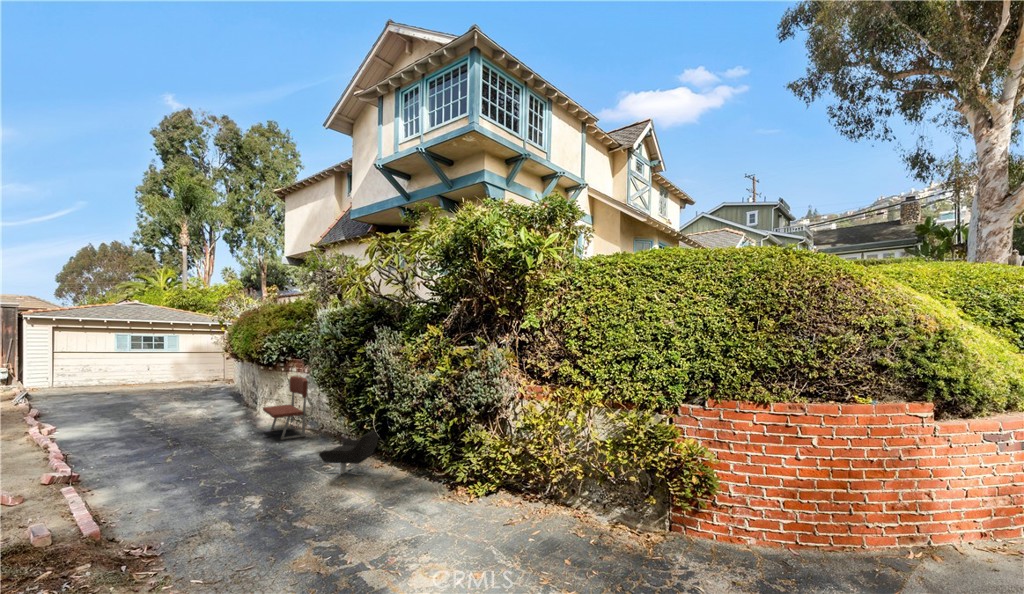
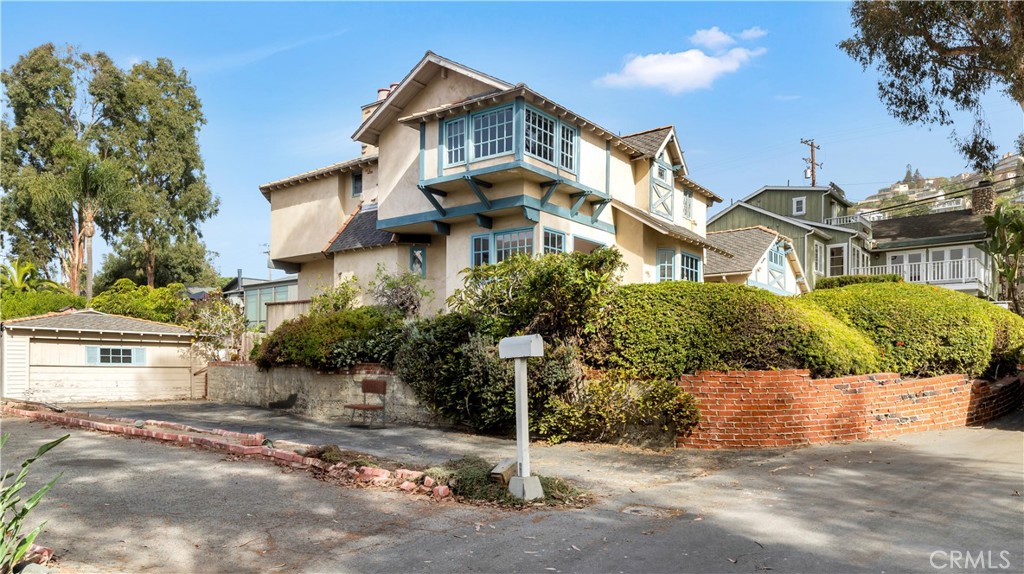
lounge chair: present [319,430,378,478] -> present [268,393,298,416]

